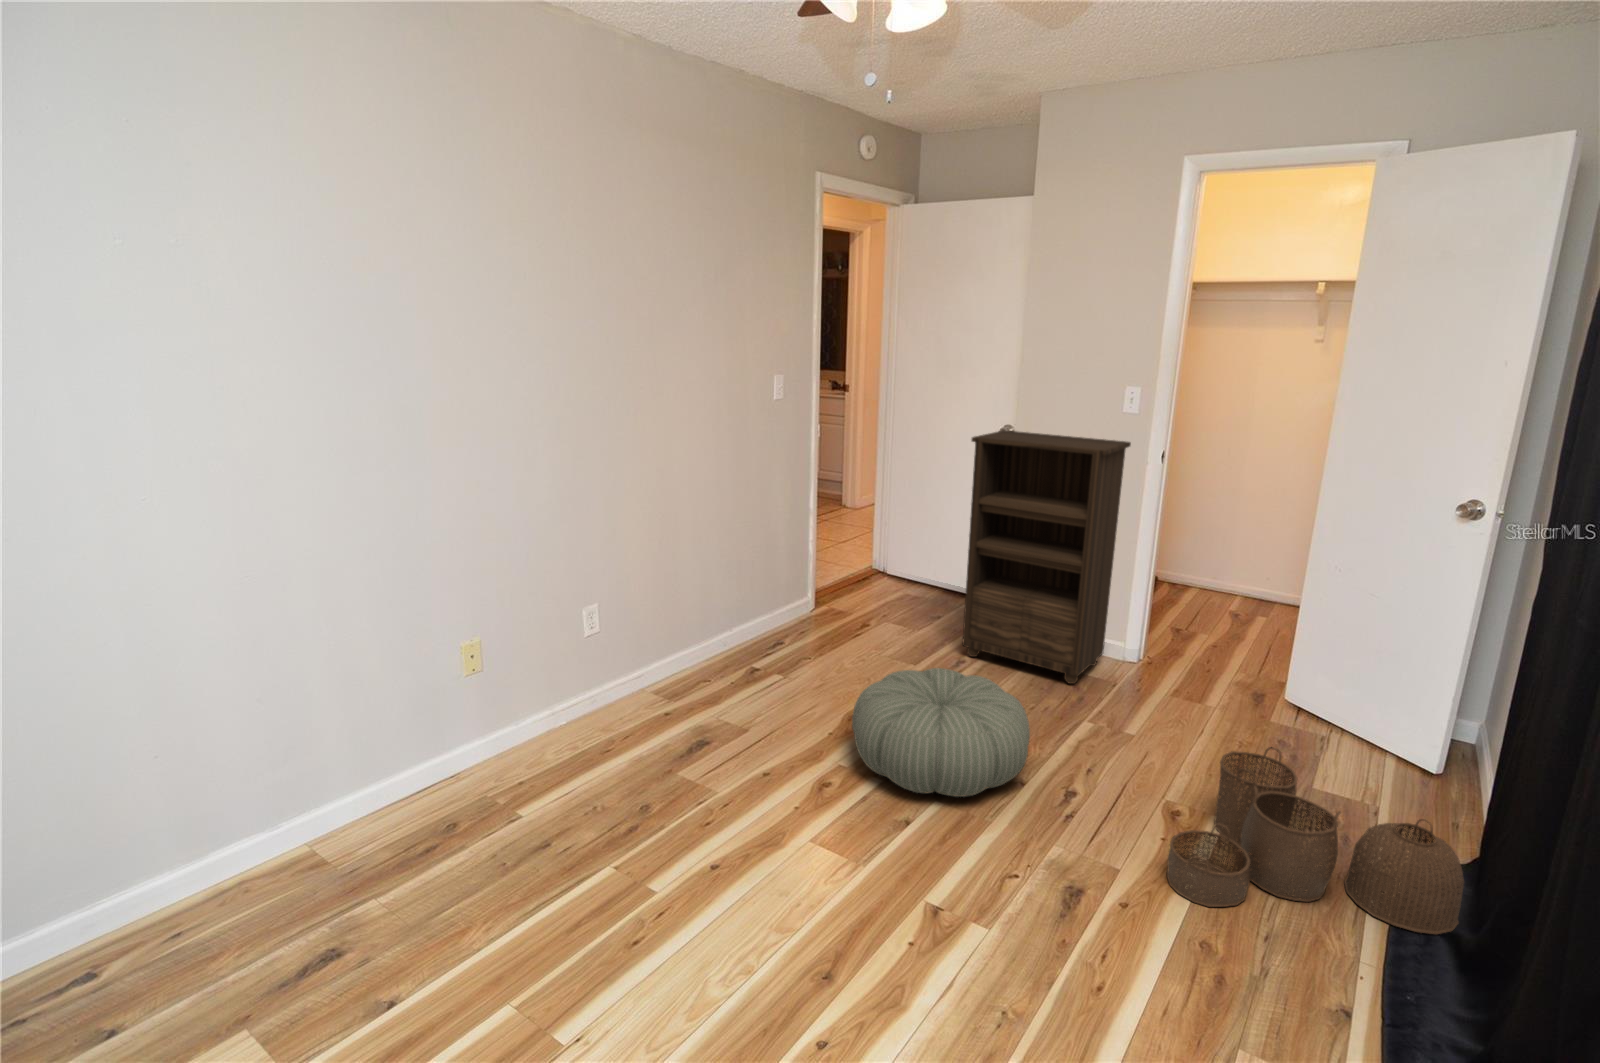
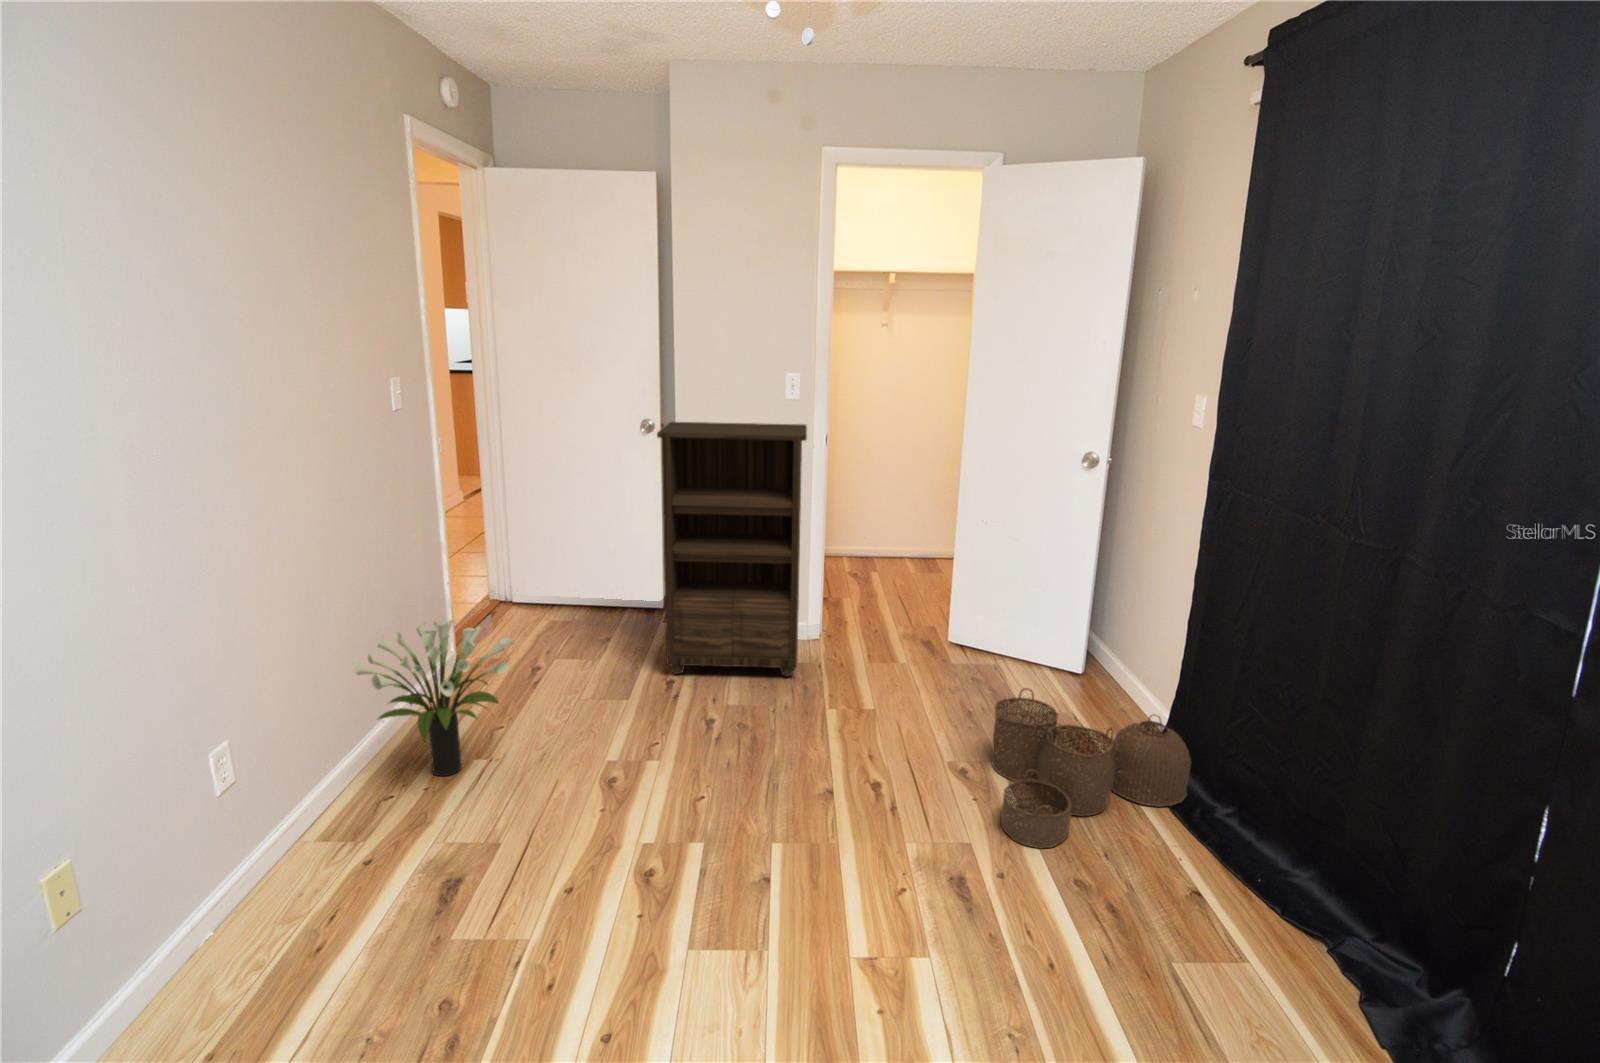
potted plant: none [703,562,813,679] -> present [354,620,514,776]
pouf: present [852,668,1030,797] -> none [639,694,840,843]

